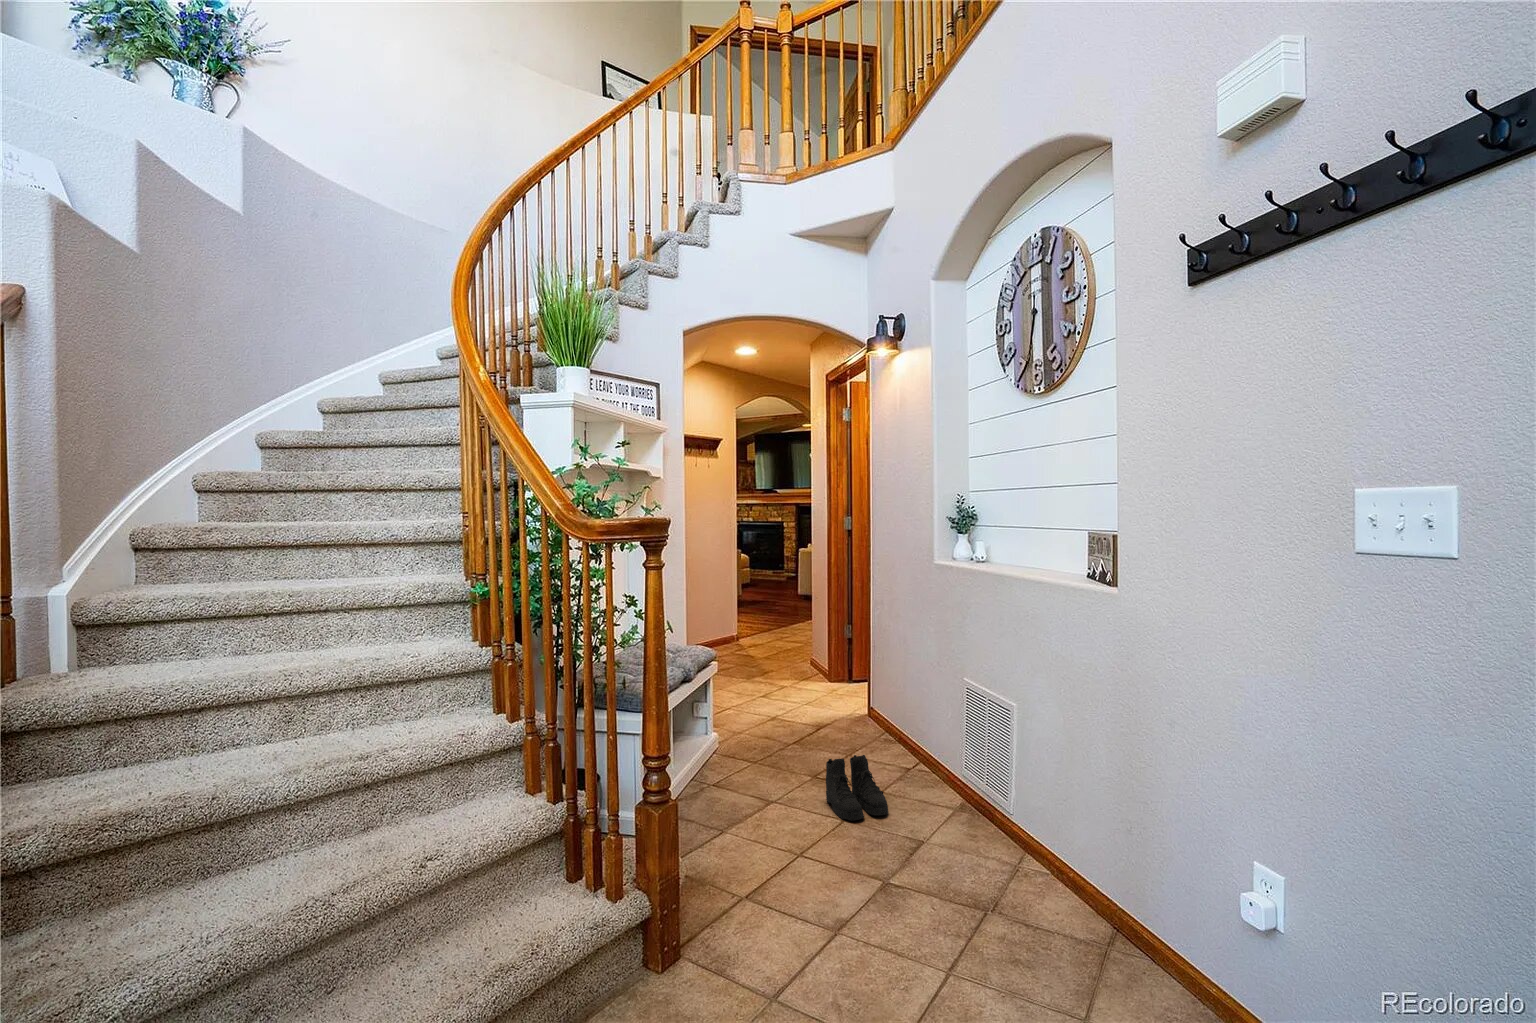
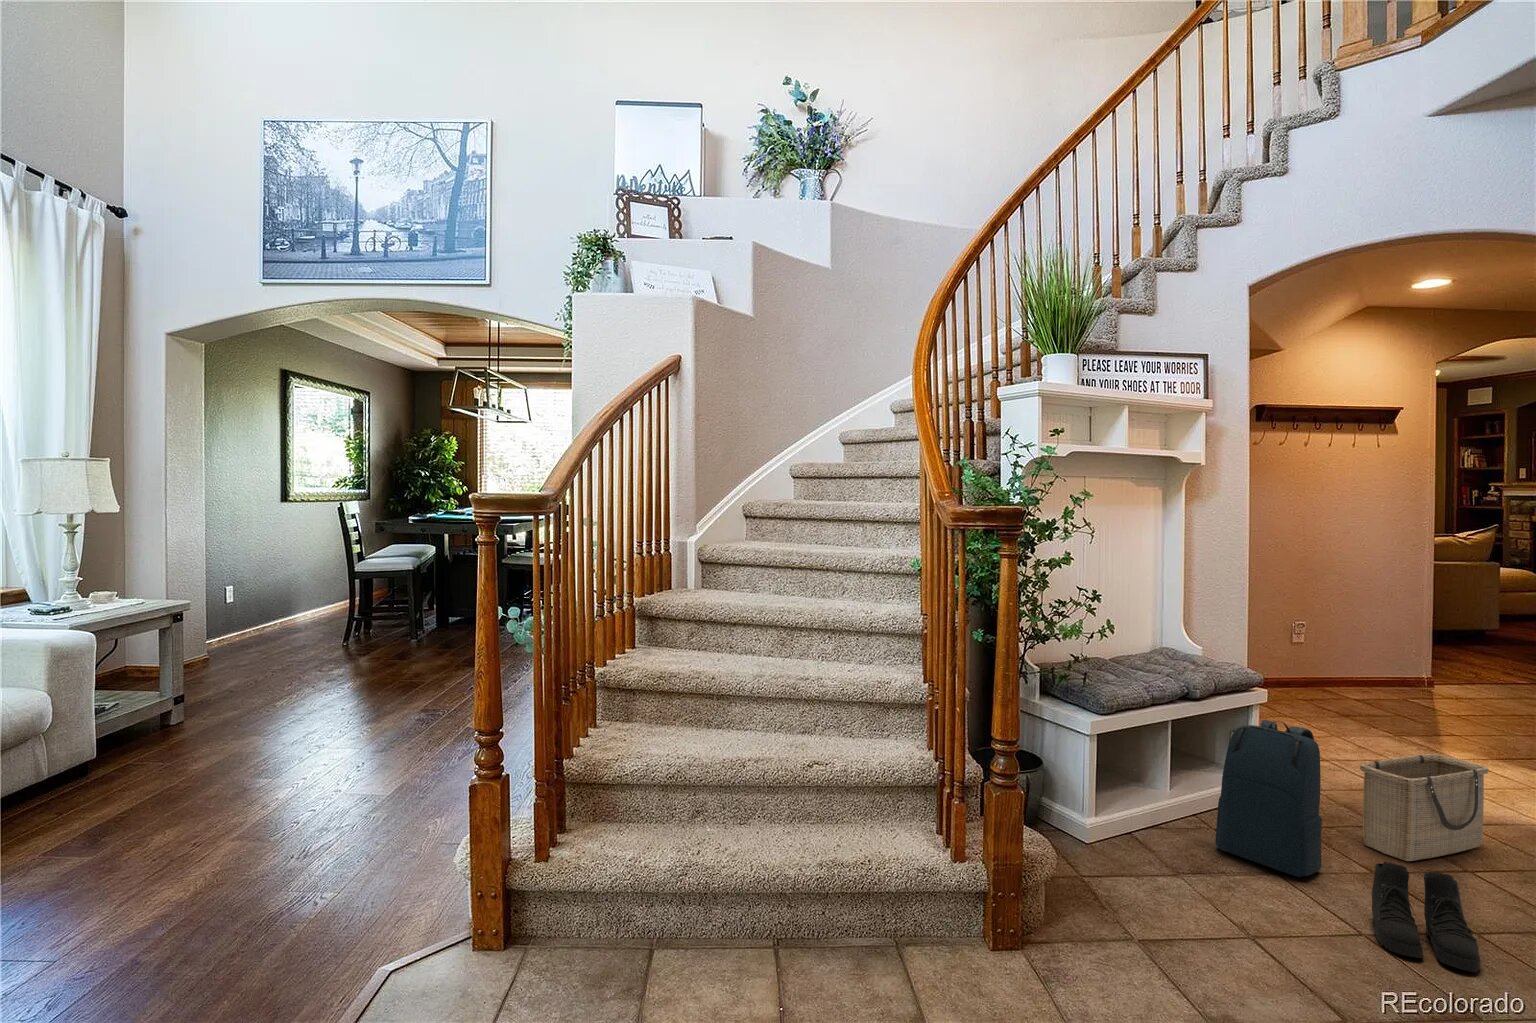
basket: none [784,673,837,752] -> present [1360,754,1489,861]
backpack: none [718,675,783,790] -> present [1215,720,1322,877]

